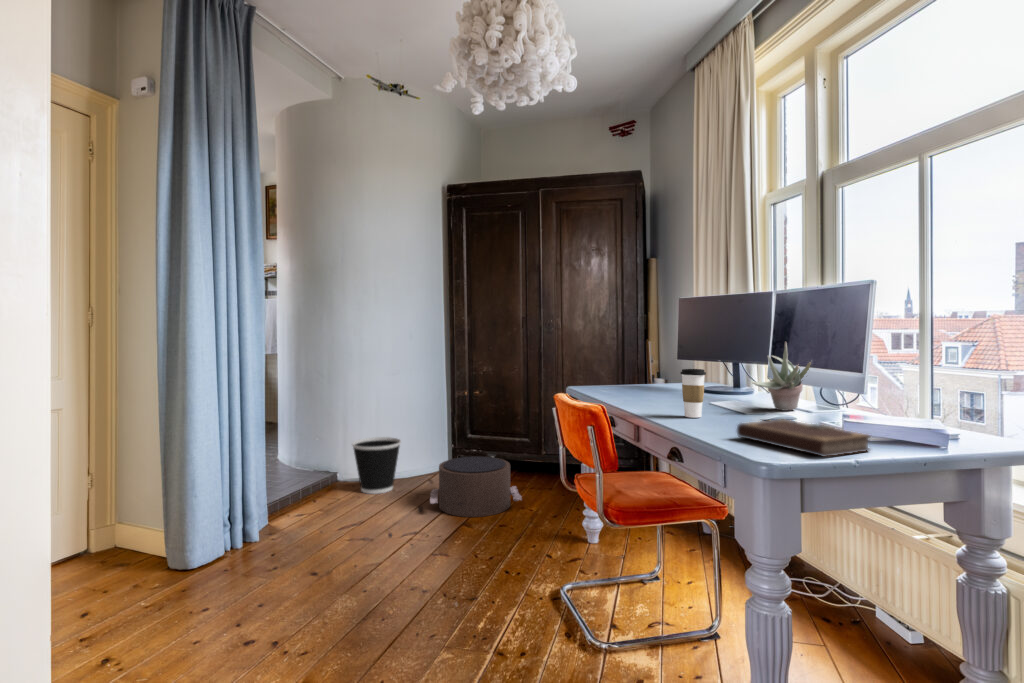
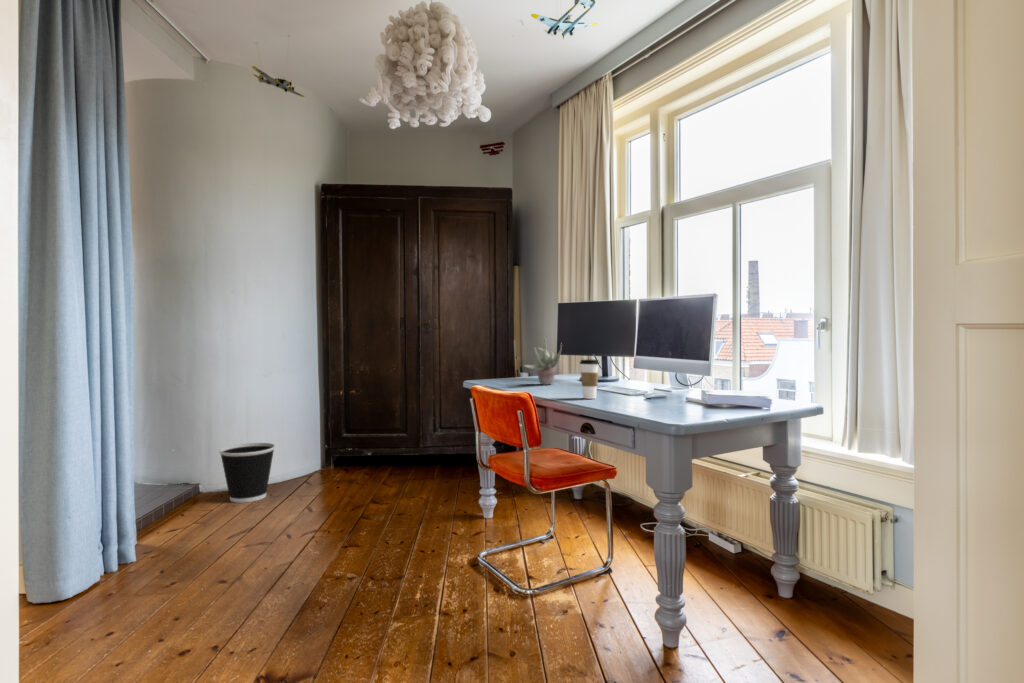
succulent plant: present [752,342,811,411] -> present [525,342,561,385]
notebook: present [737,420,870,457] -> none [637,394,729,416]
pouf: present [430,457,522,517] -> none [316,454,412,513]

